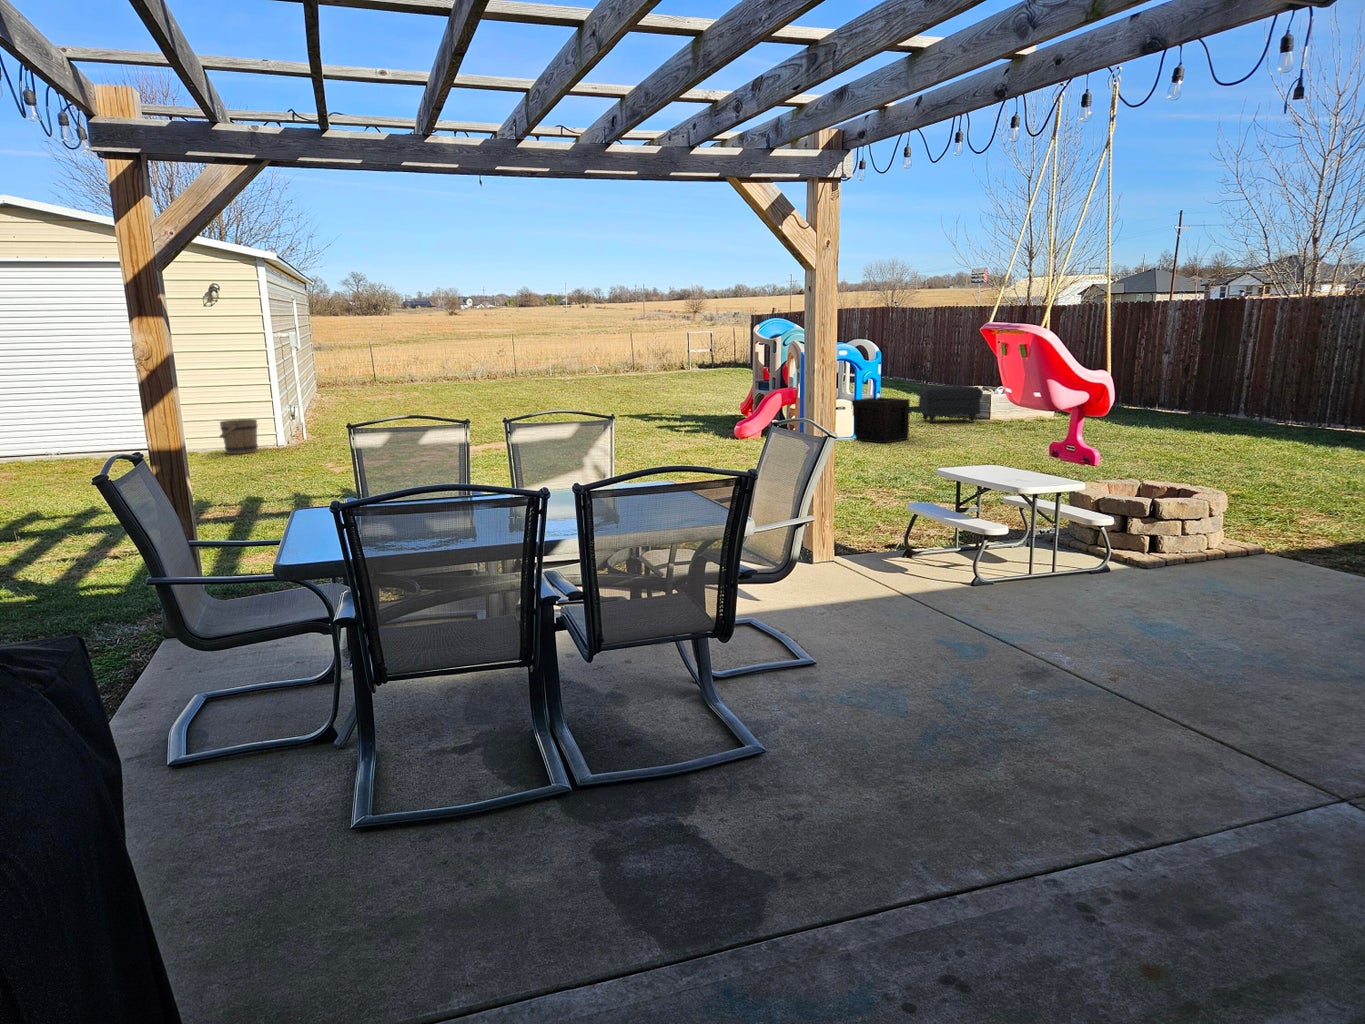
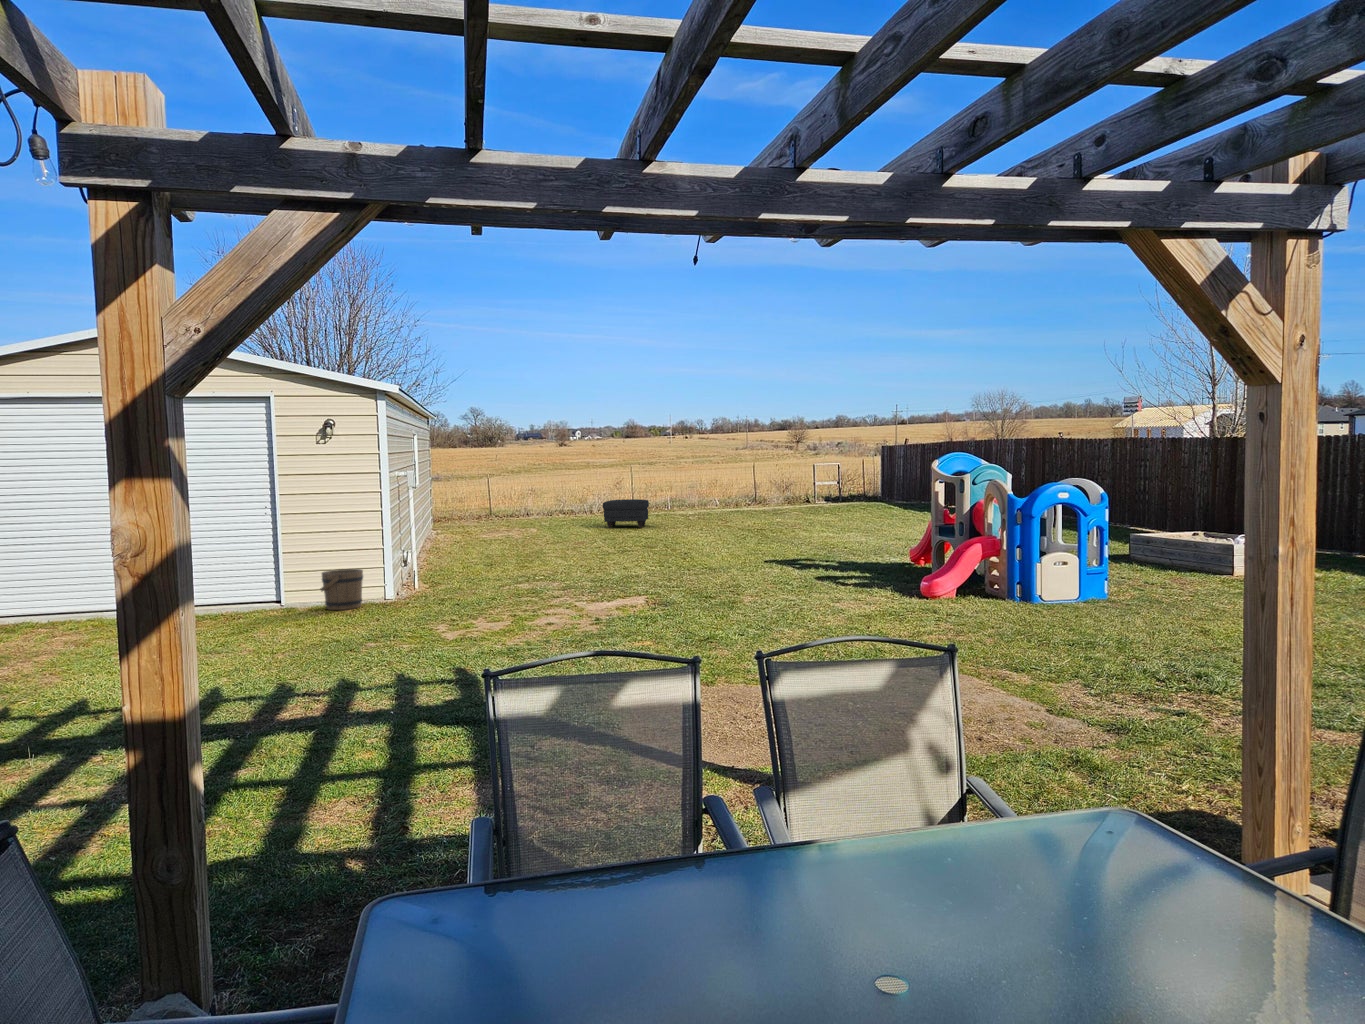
ottoman: present [918,385,983,423] -> present [603,499,649,528]
wooden crate: present [852,397,910,443] -> none [1072,547,1149,607]

